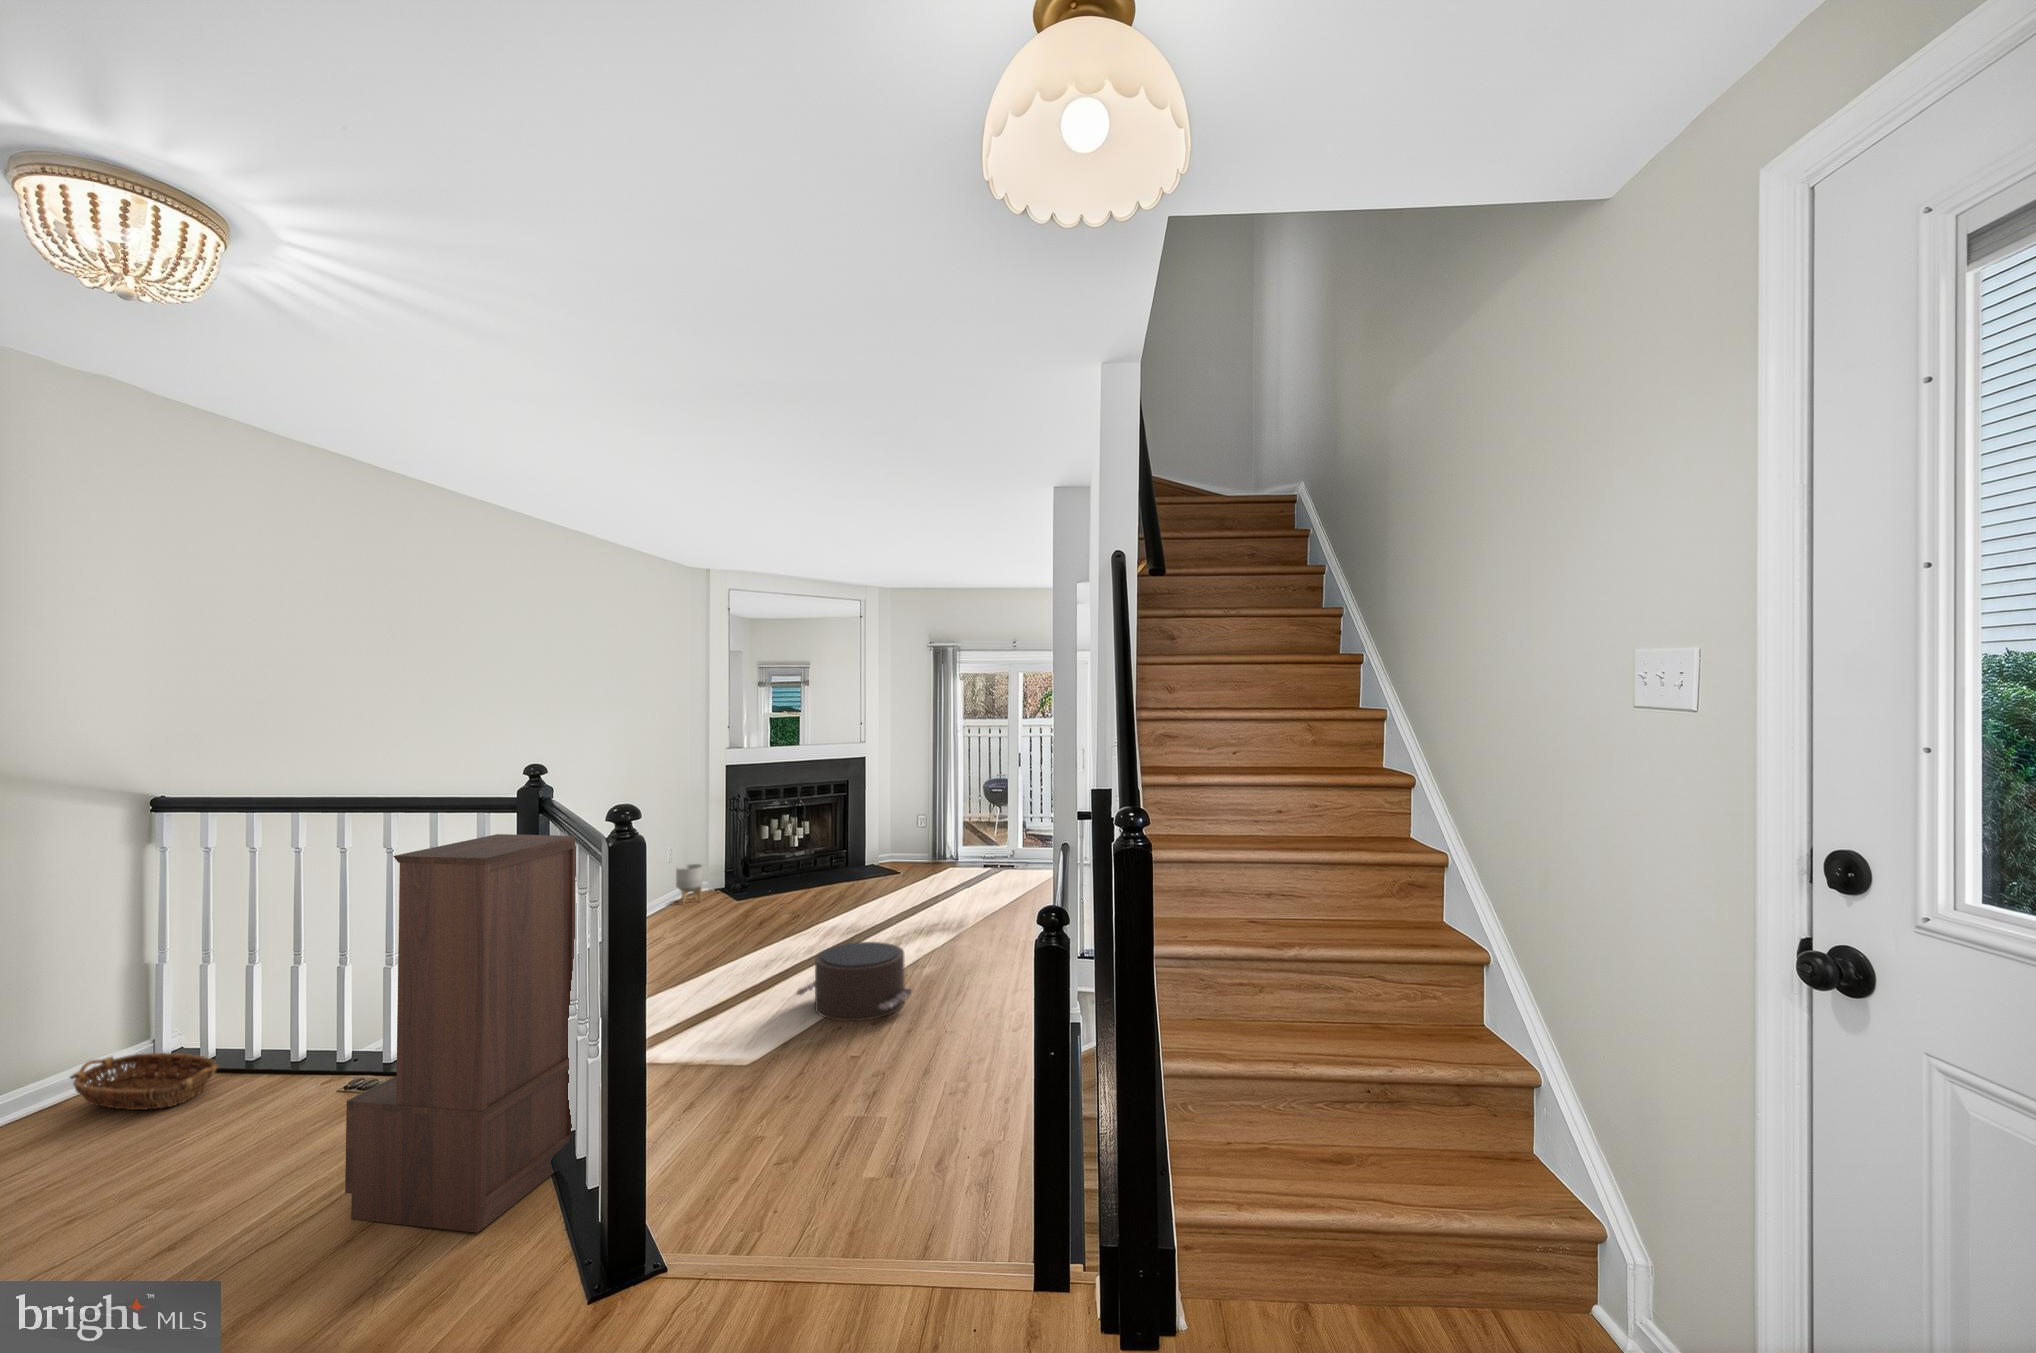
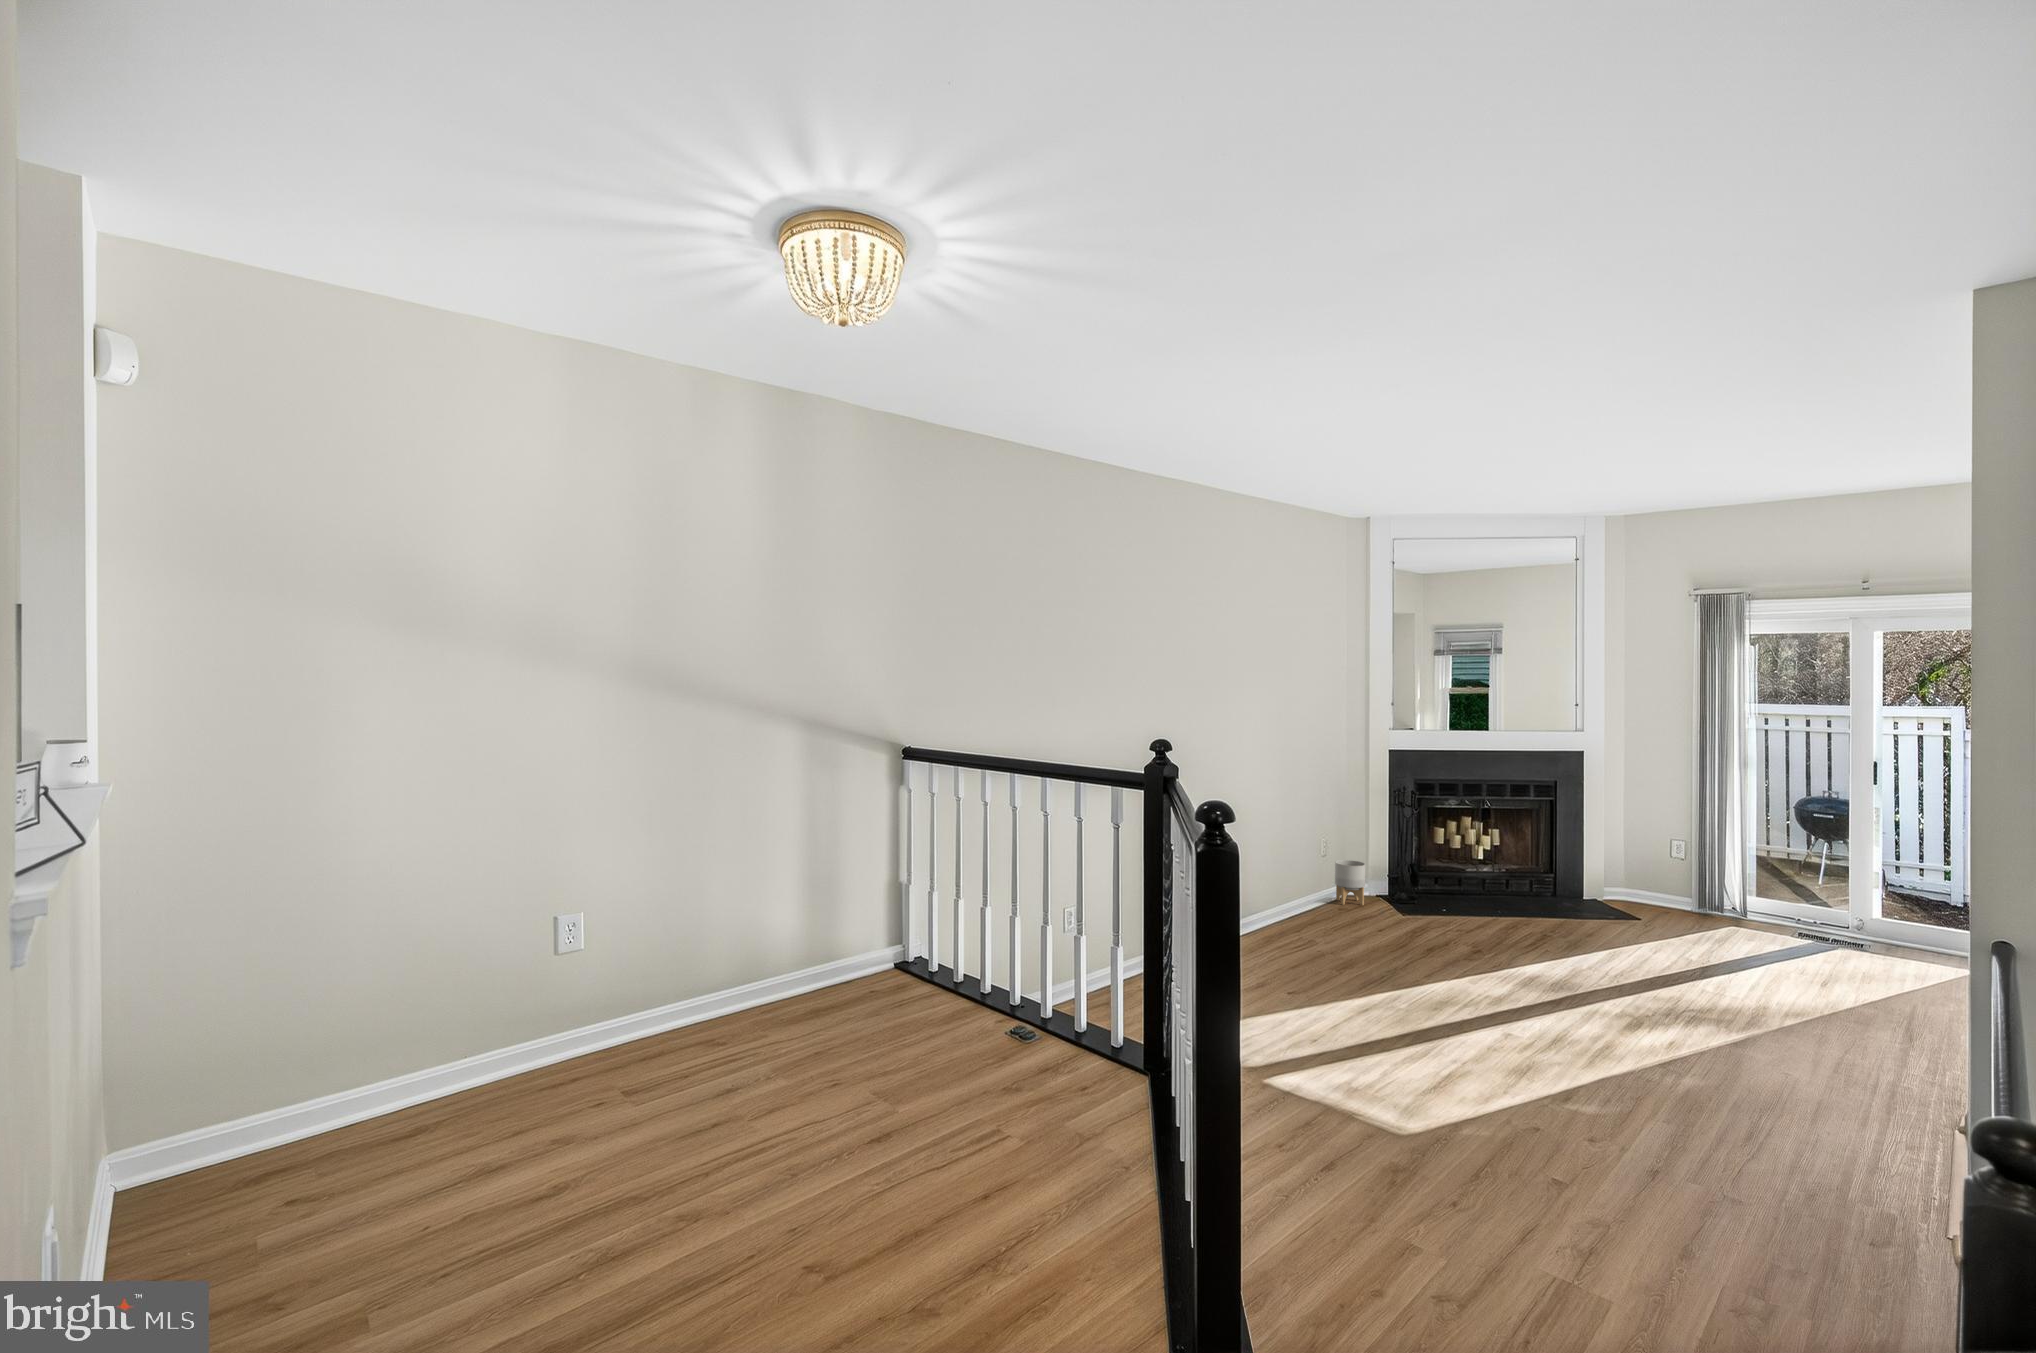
bookshelf: present [345,834,577,1233] -> none [990,815,1190,1239]
pouf: present [796,942,912,1021] -> none [1469,1009,1659,1131]
basket: present [70,1053,219,1110] -> none [834,951,956,1014]

